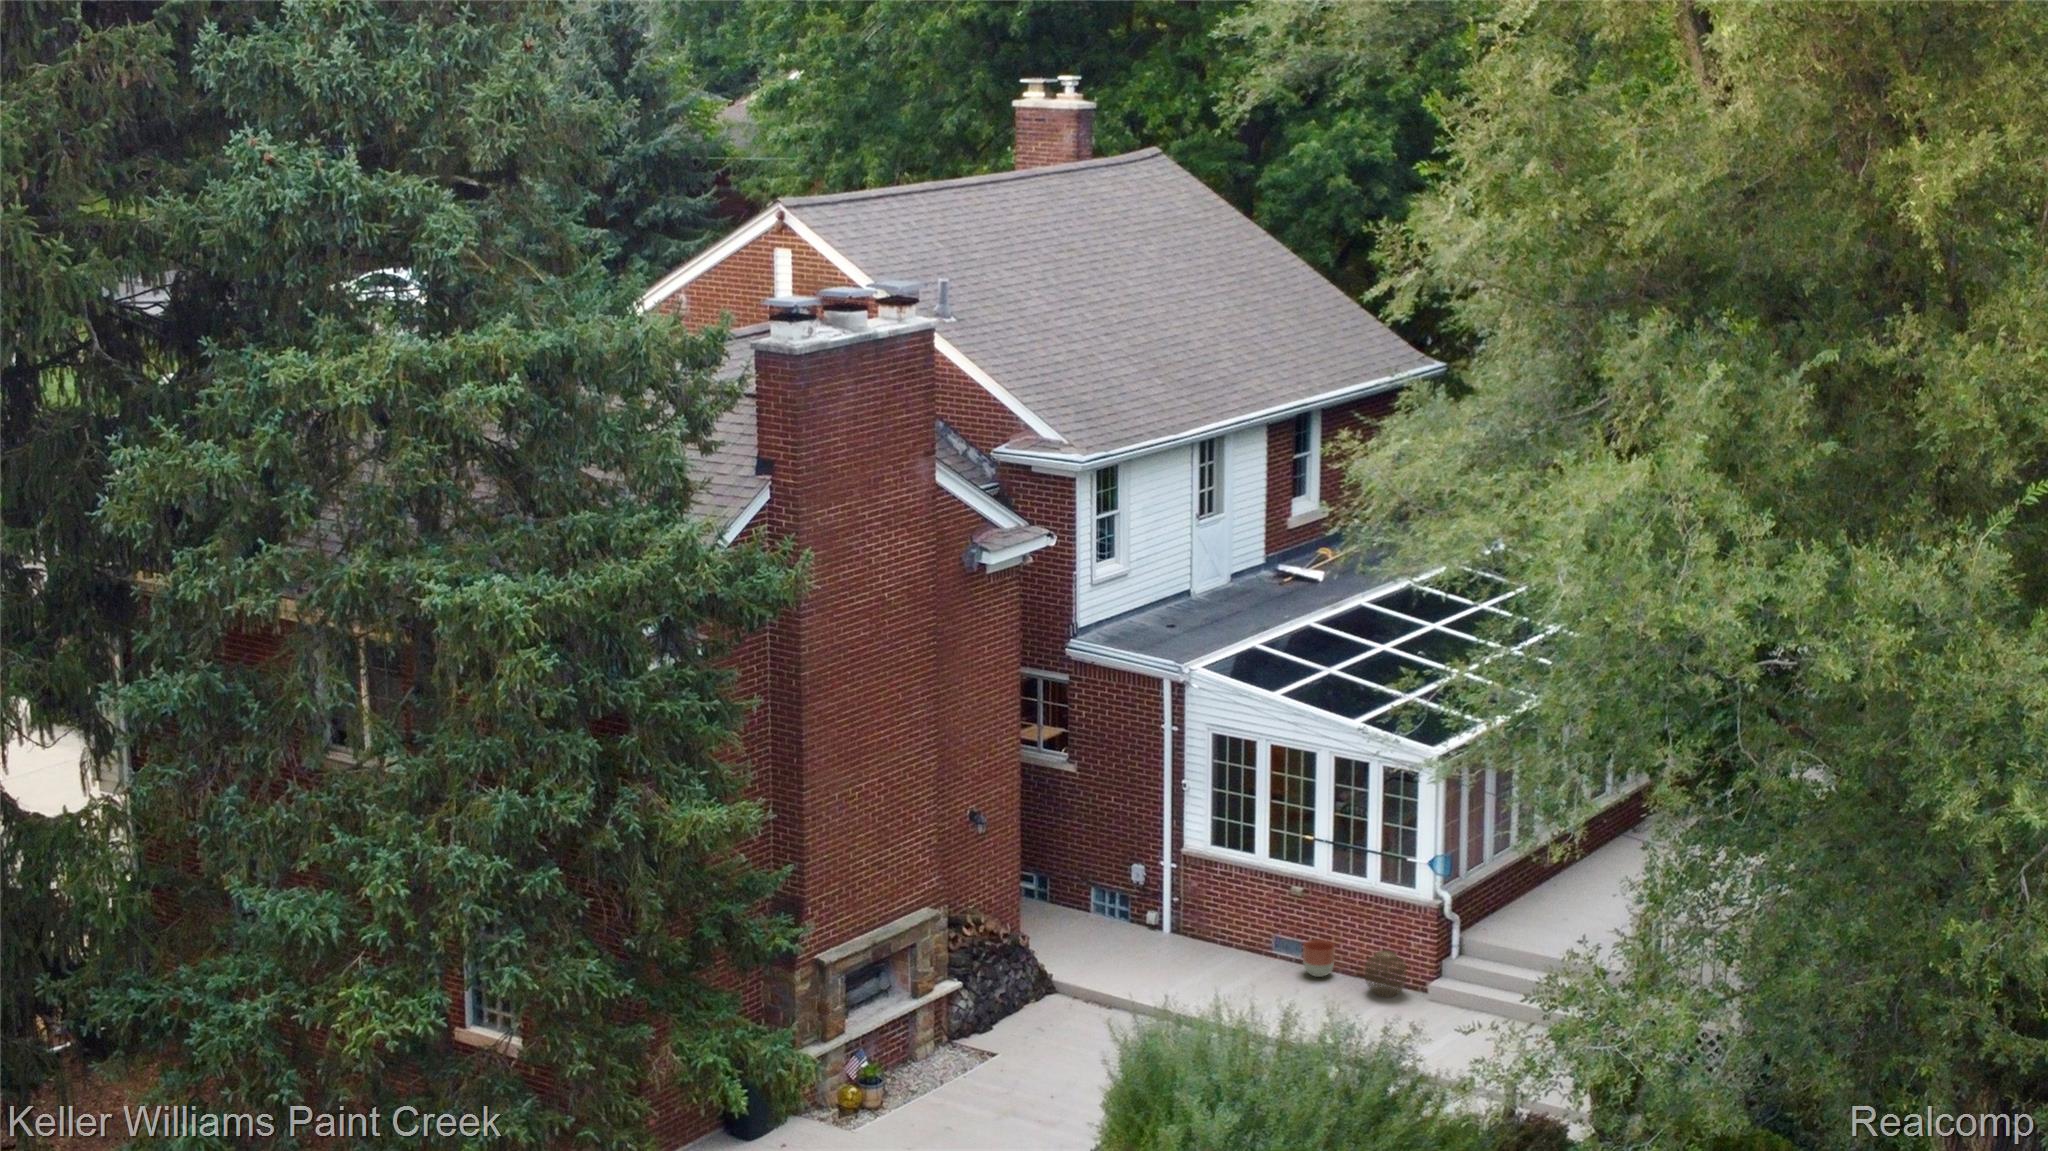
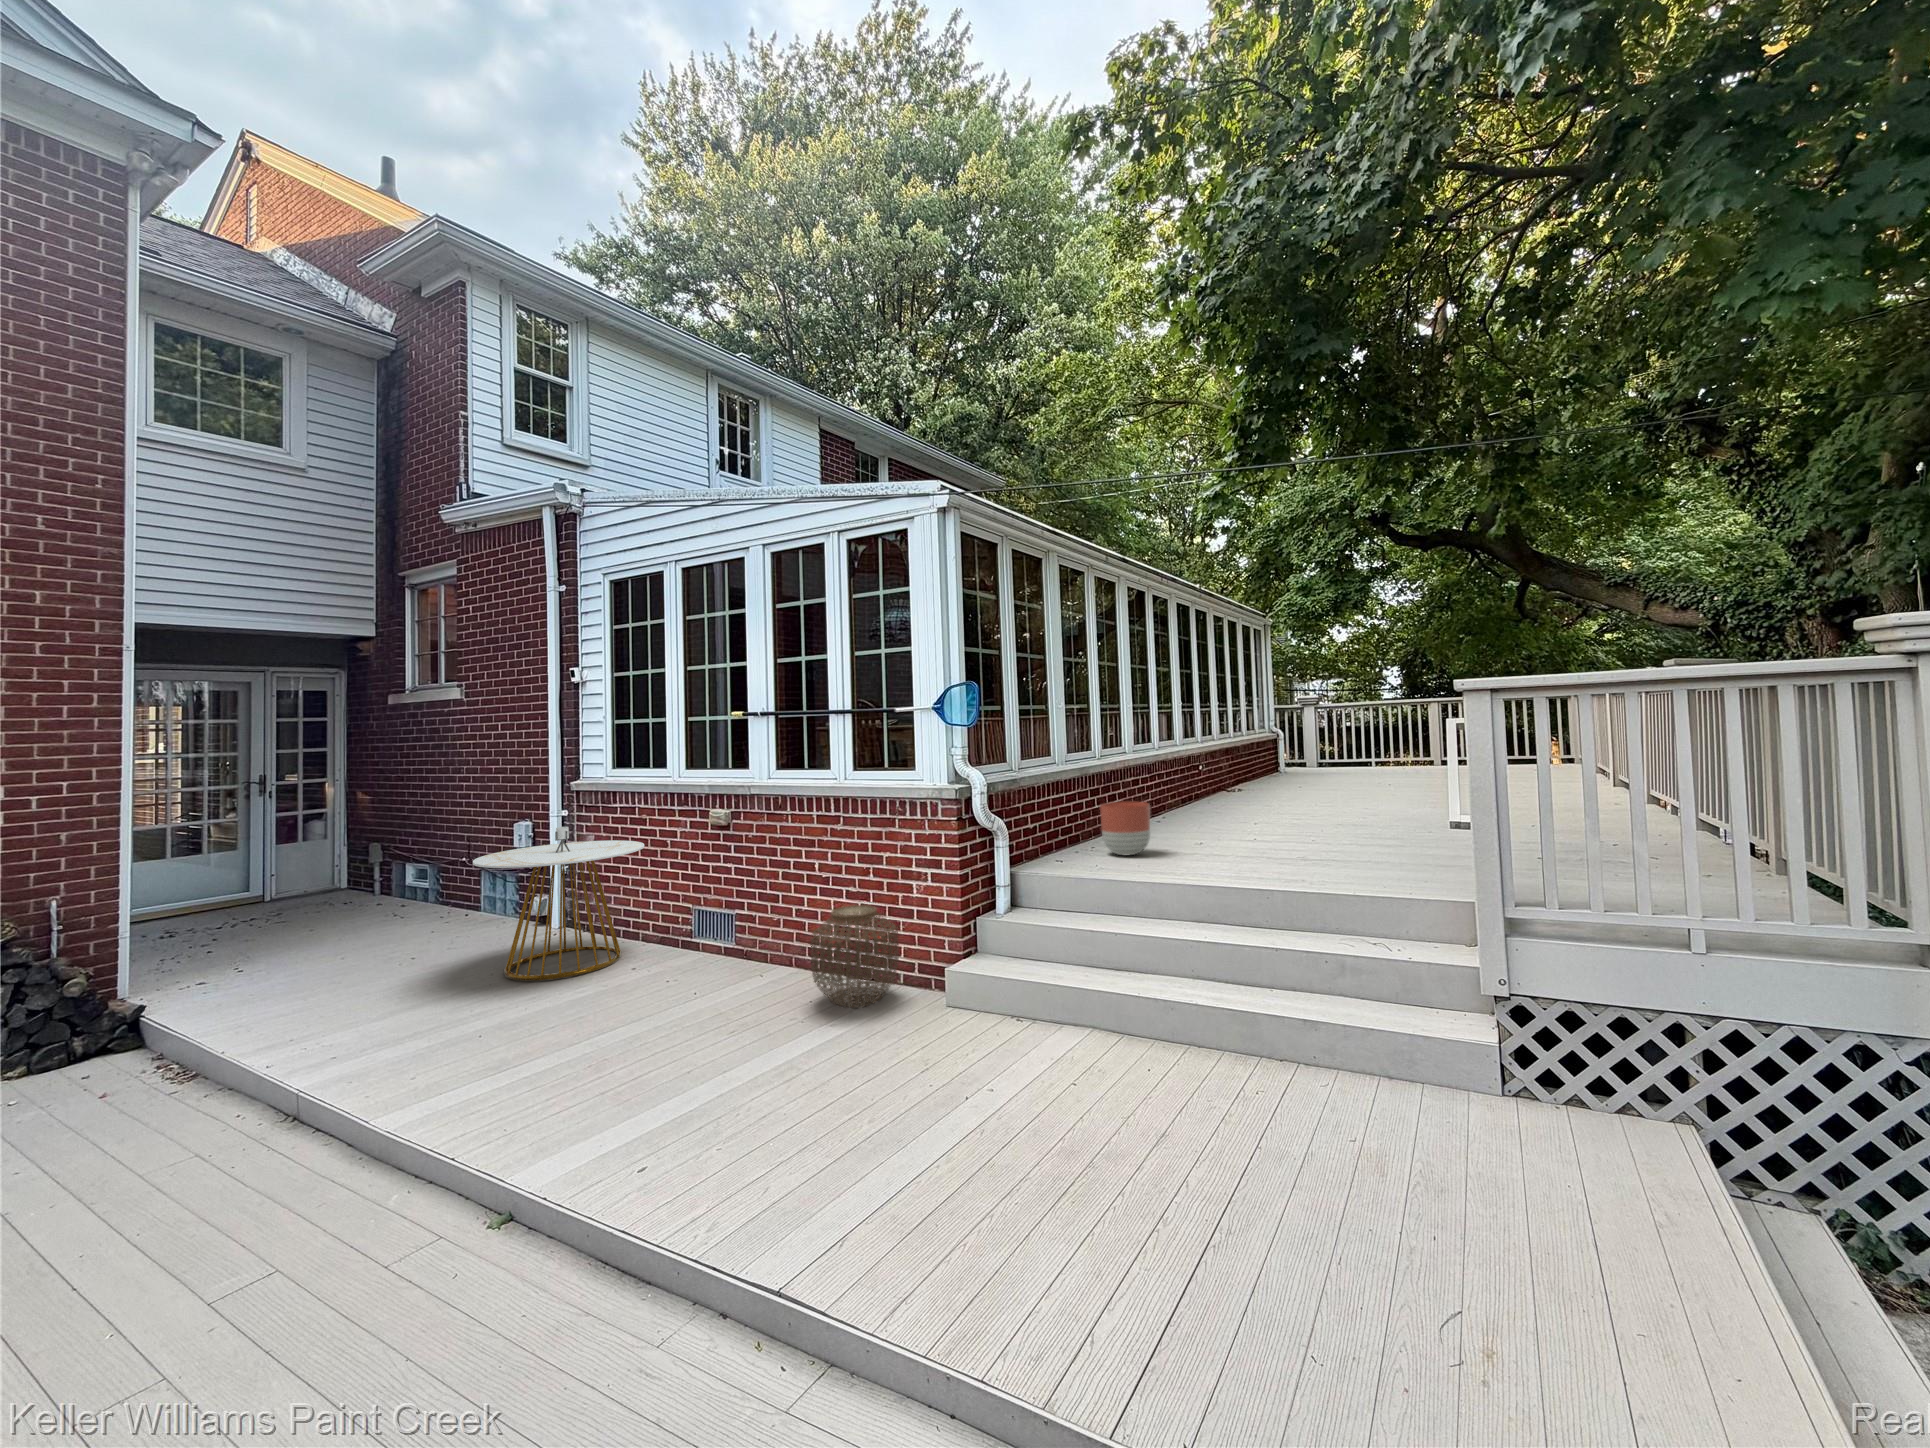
side table: none [1169,889,1250,970] -> present [473,827,644,981]
planter: present [1303,940,1335,977] -> present [1100,802,1150,855]

